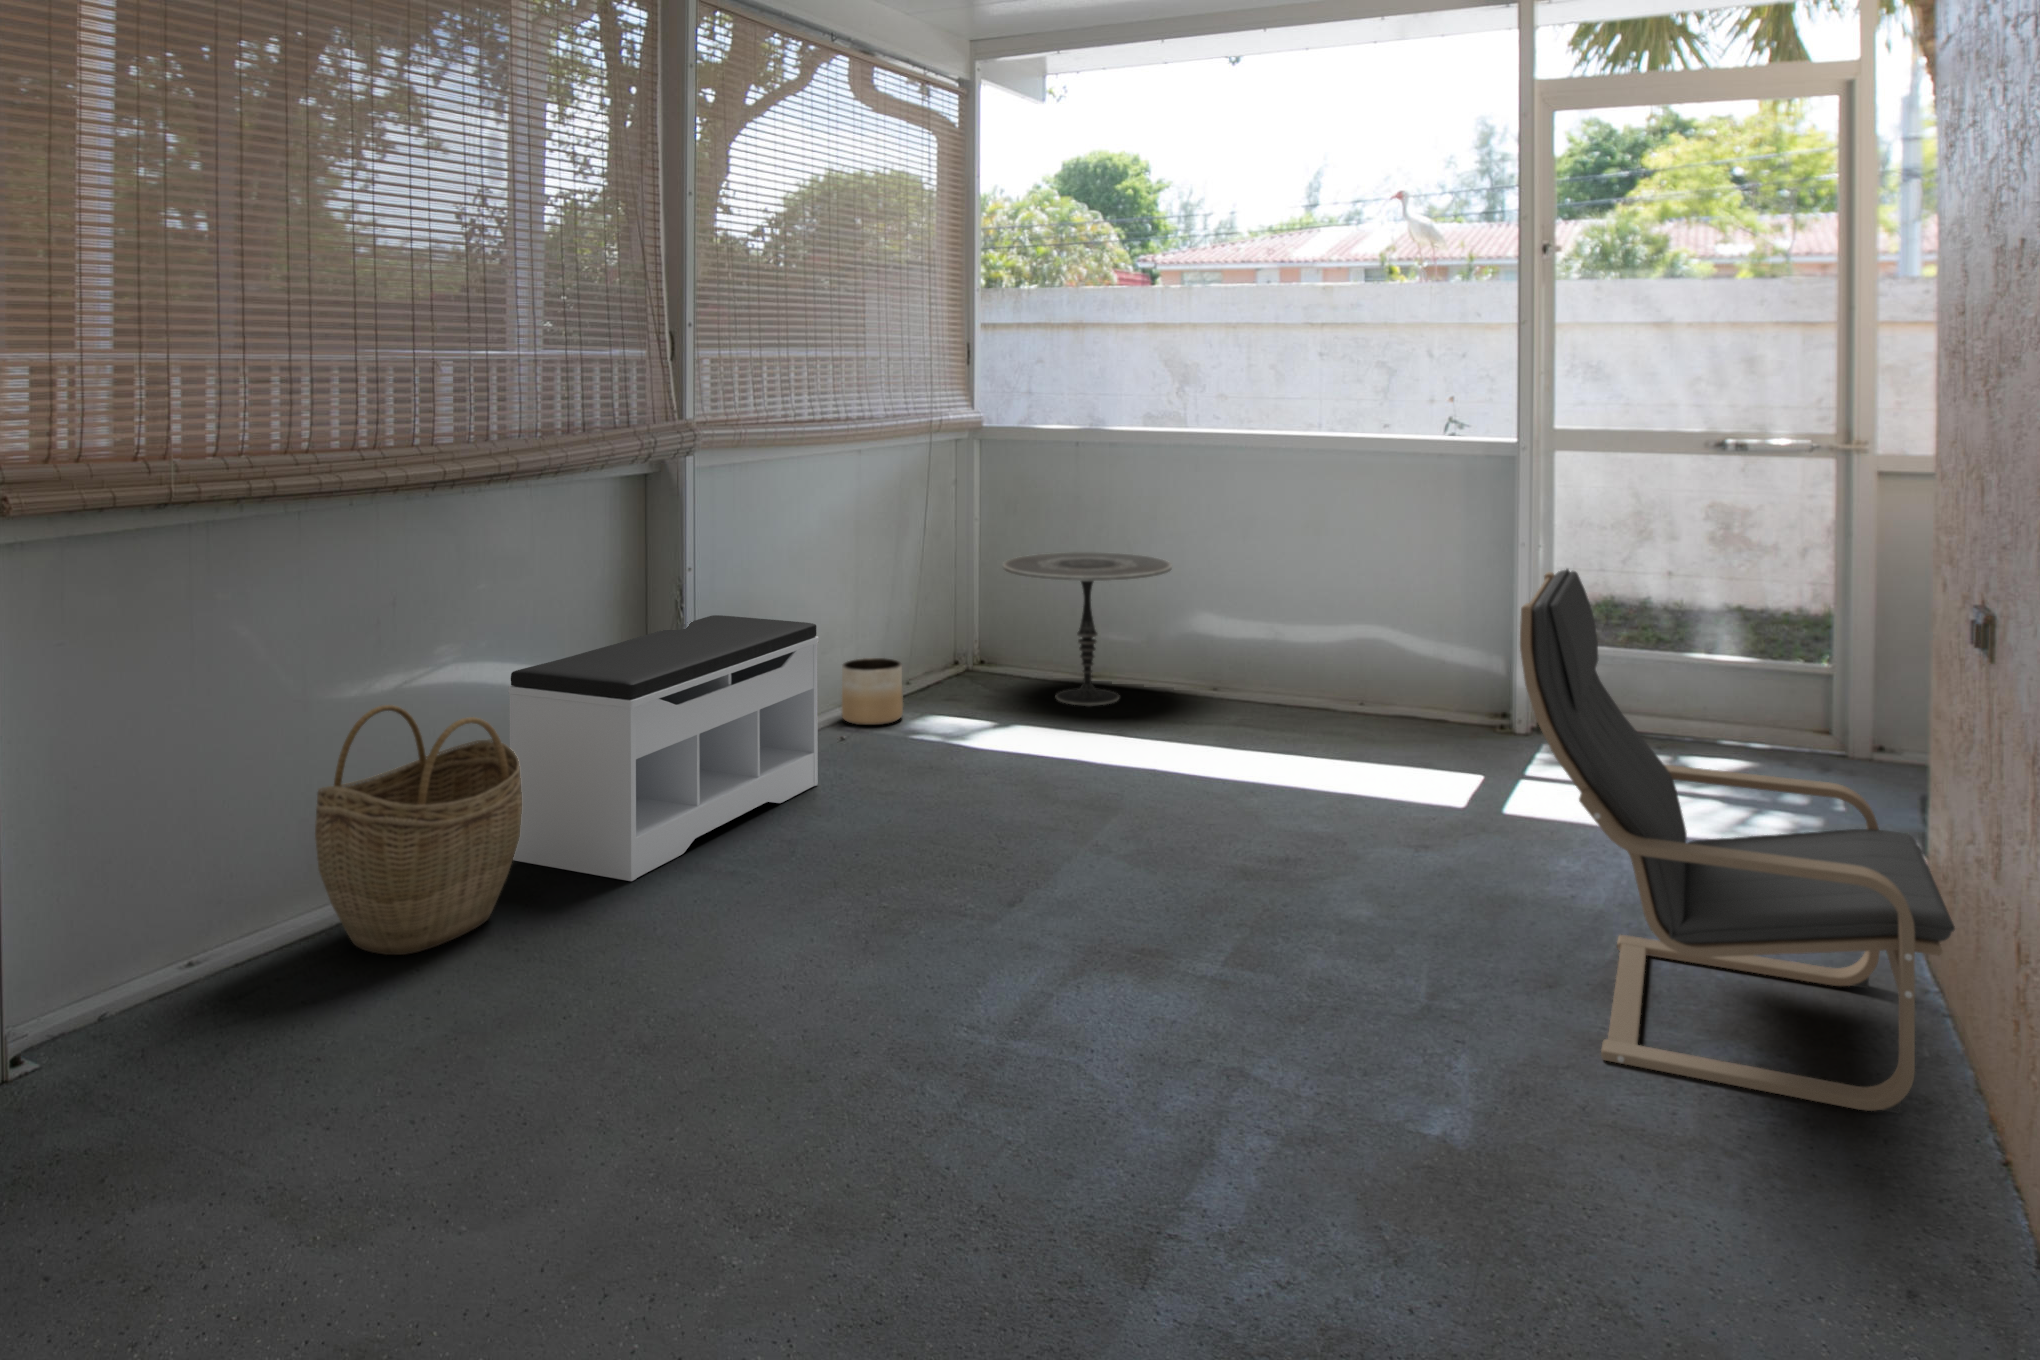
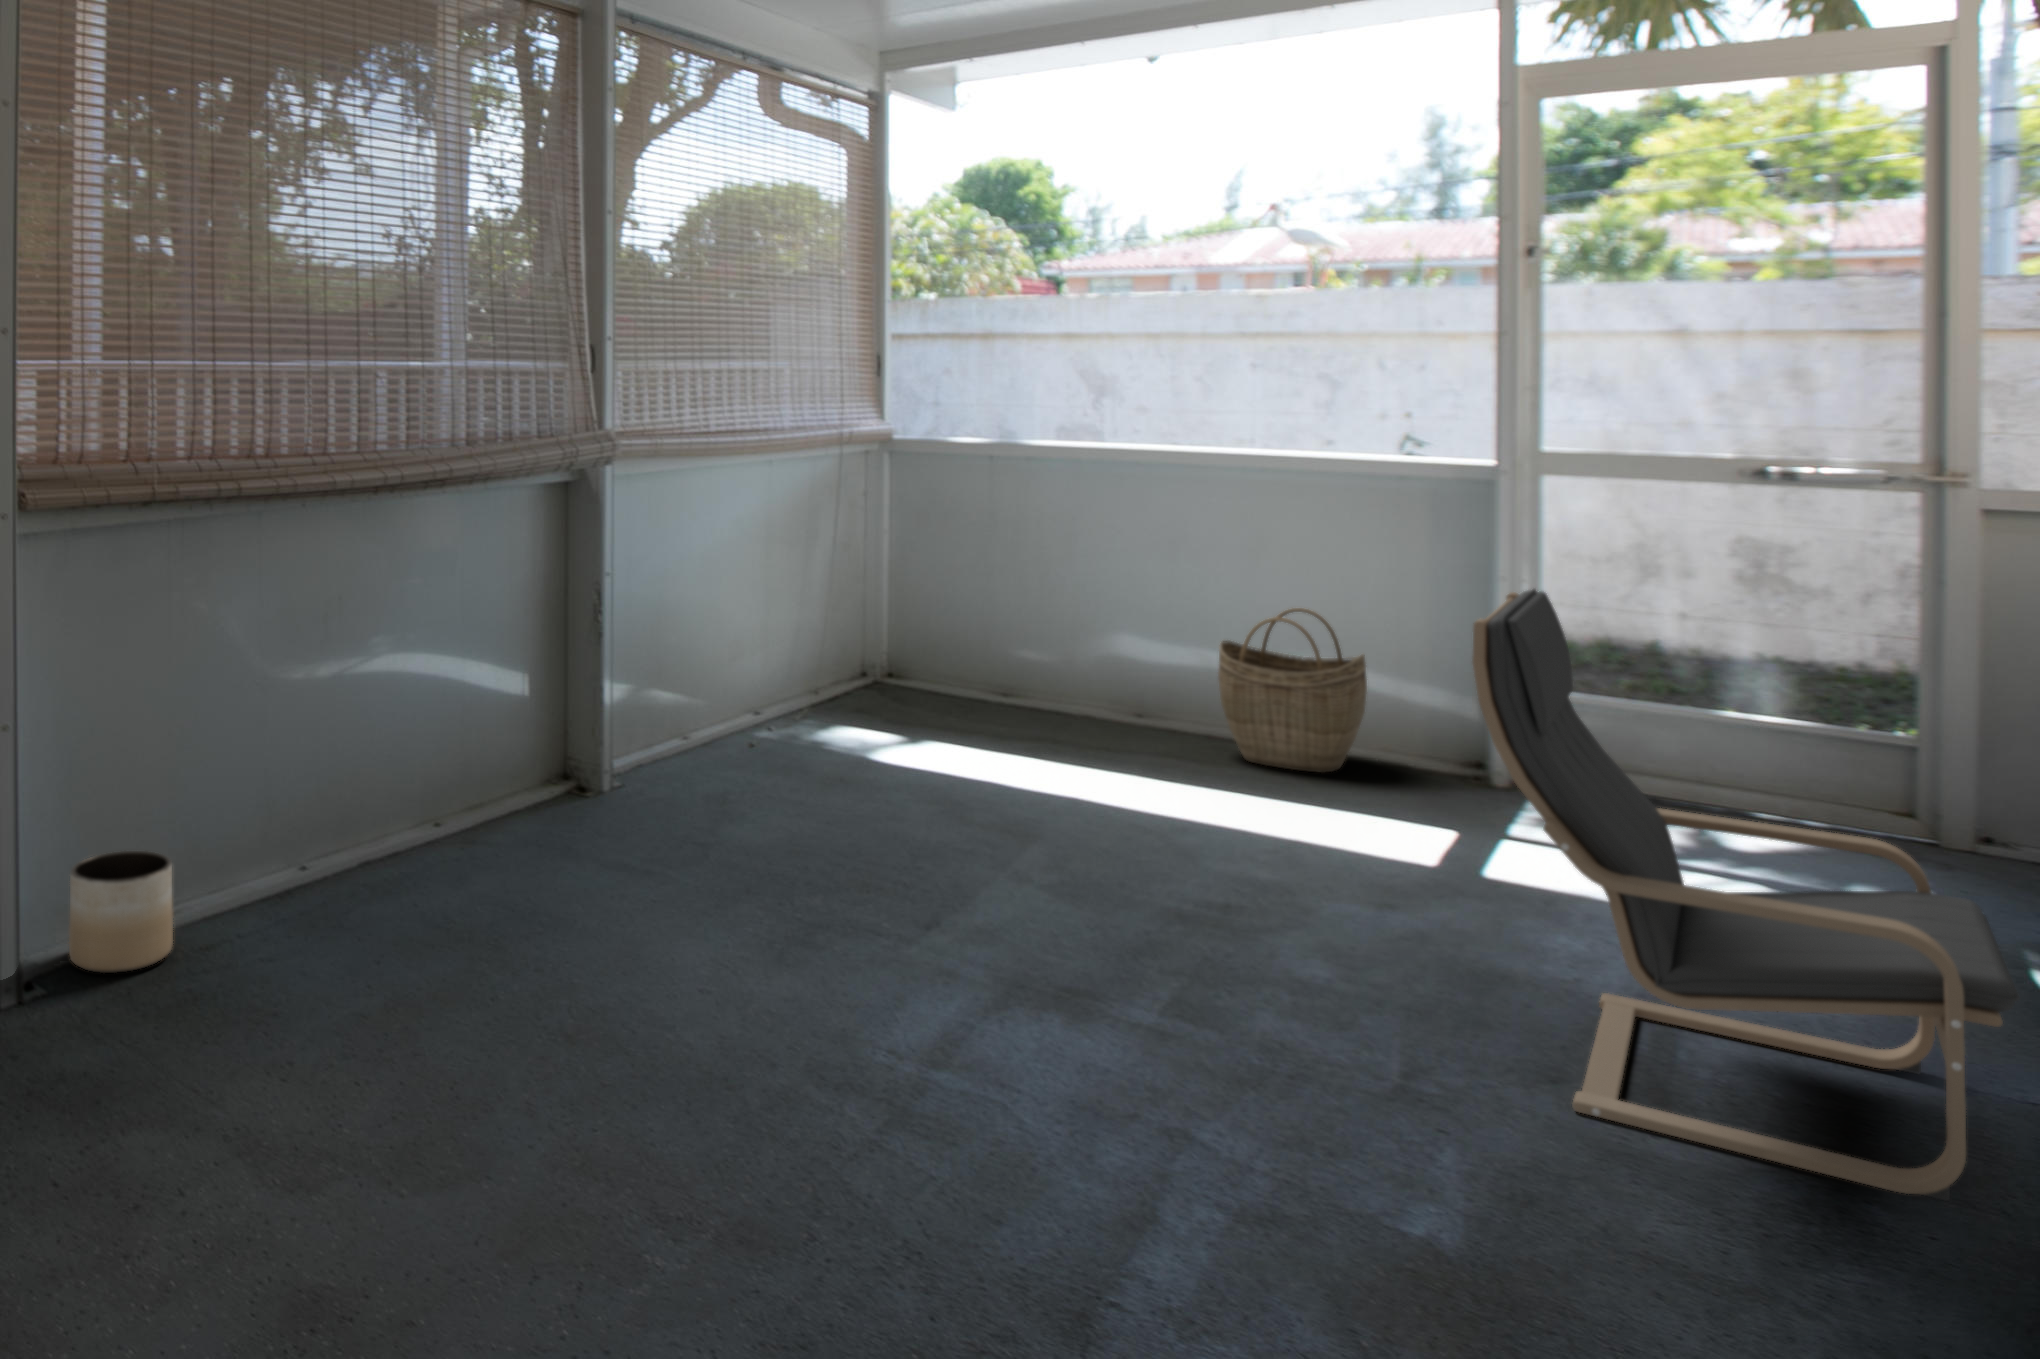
side table: present [1003,552,1172,706] -> none [901,574,1083,732]
bench: present [509,615,819,881] -> none [432,618,717,860]
planter: present [842,658,903,725] -> present [69,851,173,973]
woven basket: present [315,705,522,955] -> present [1218,608,1367,773]

